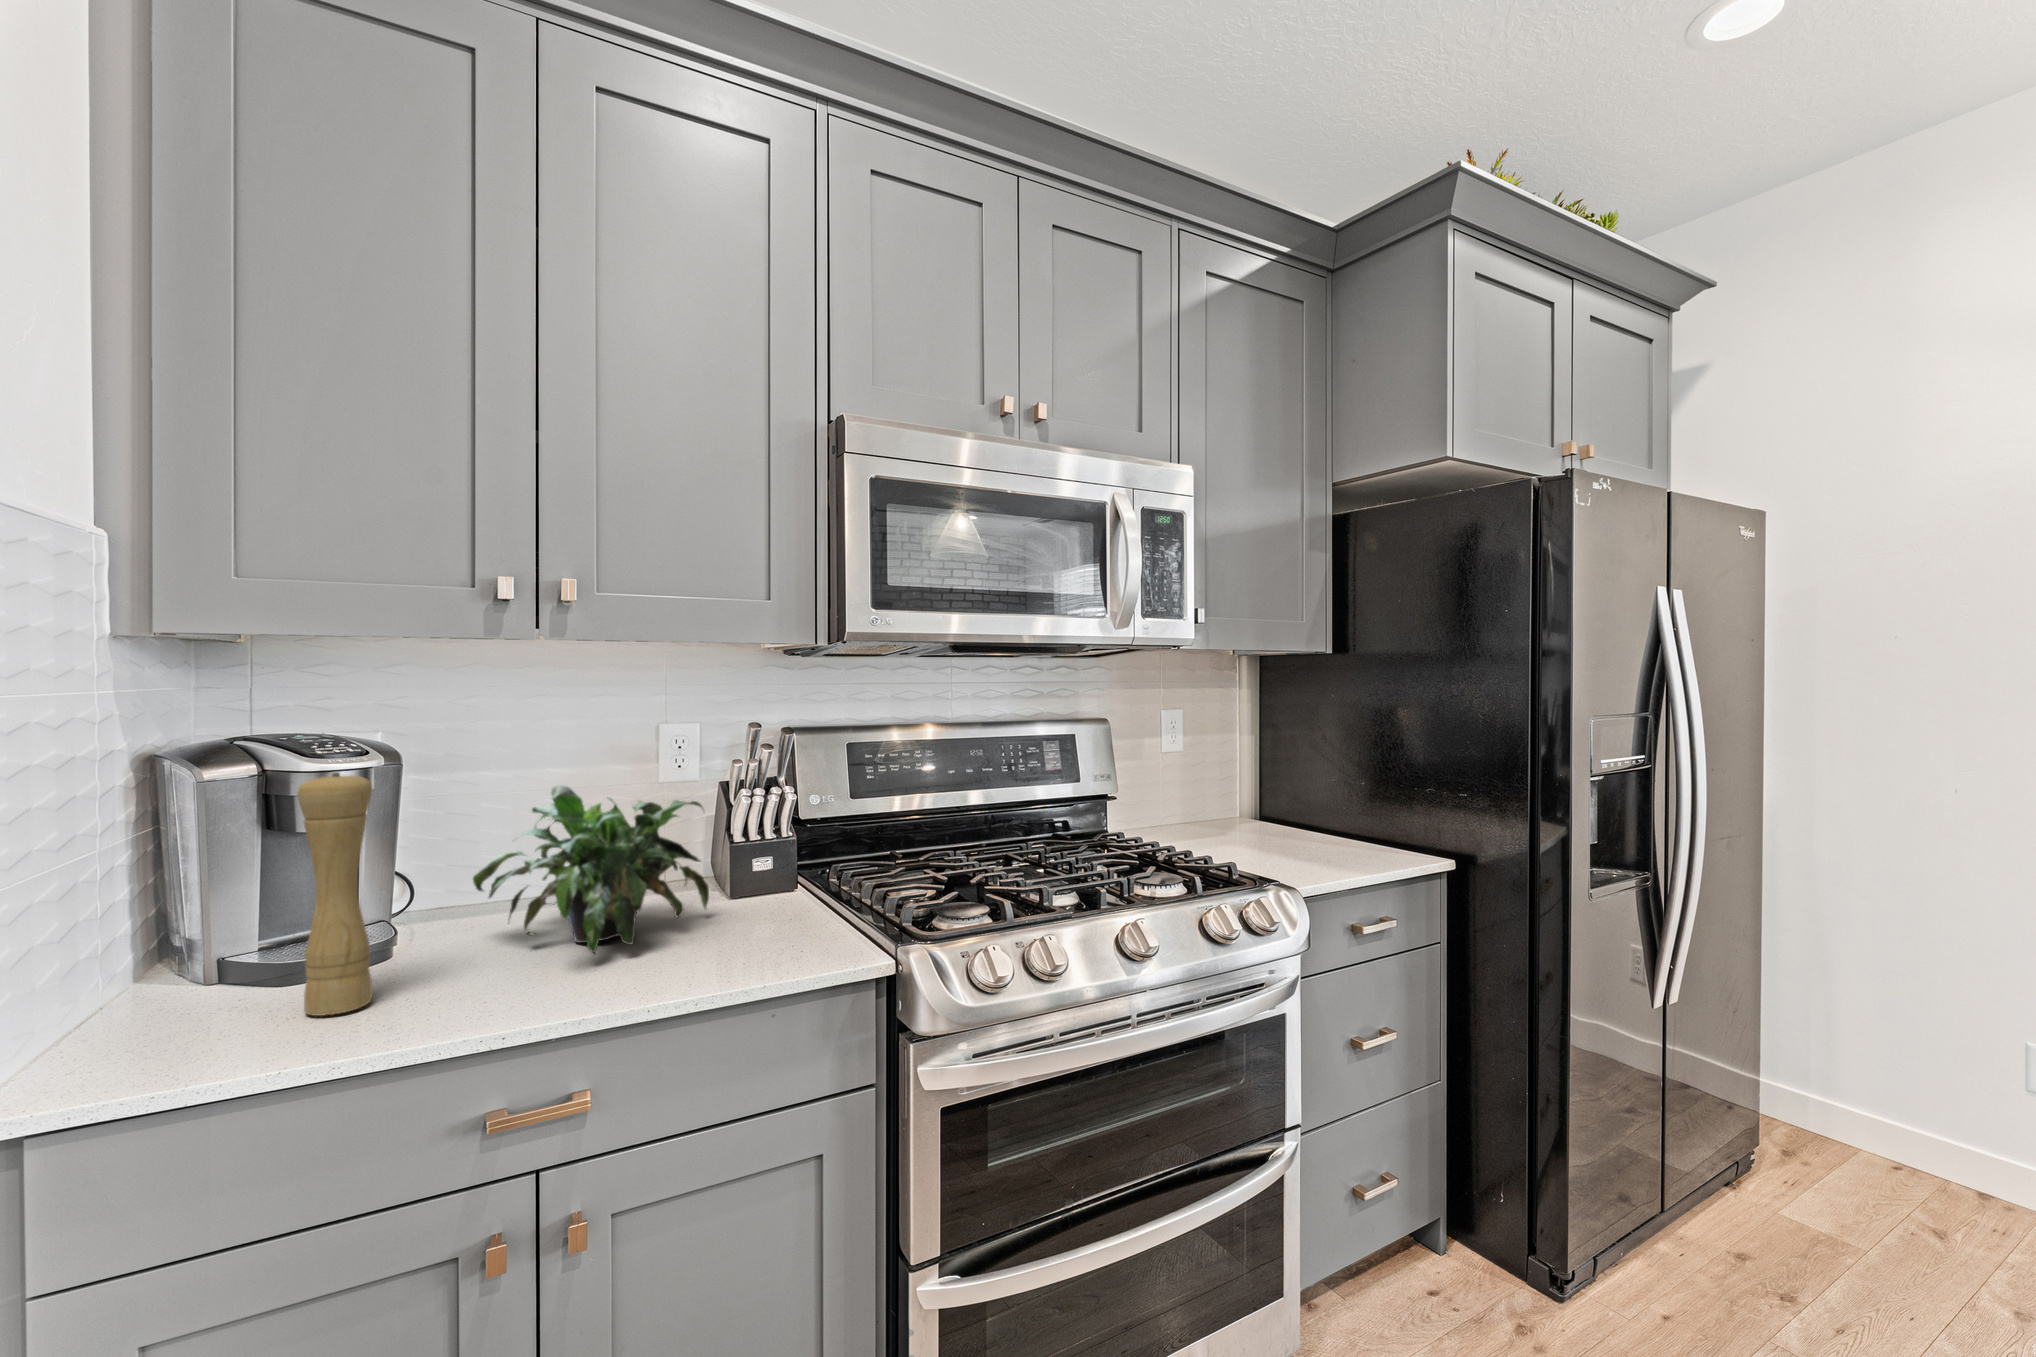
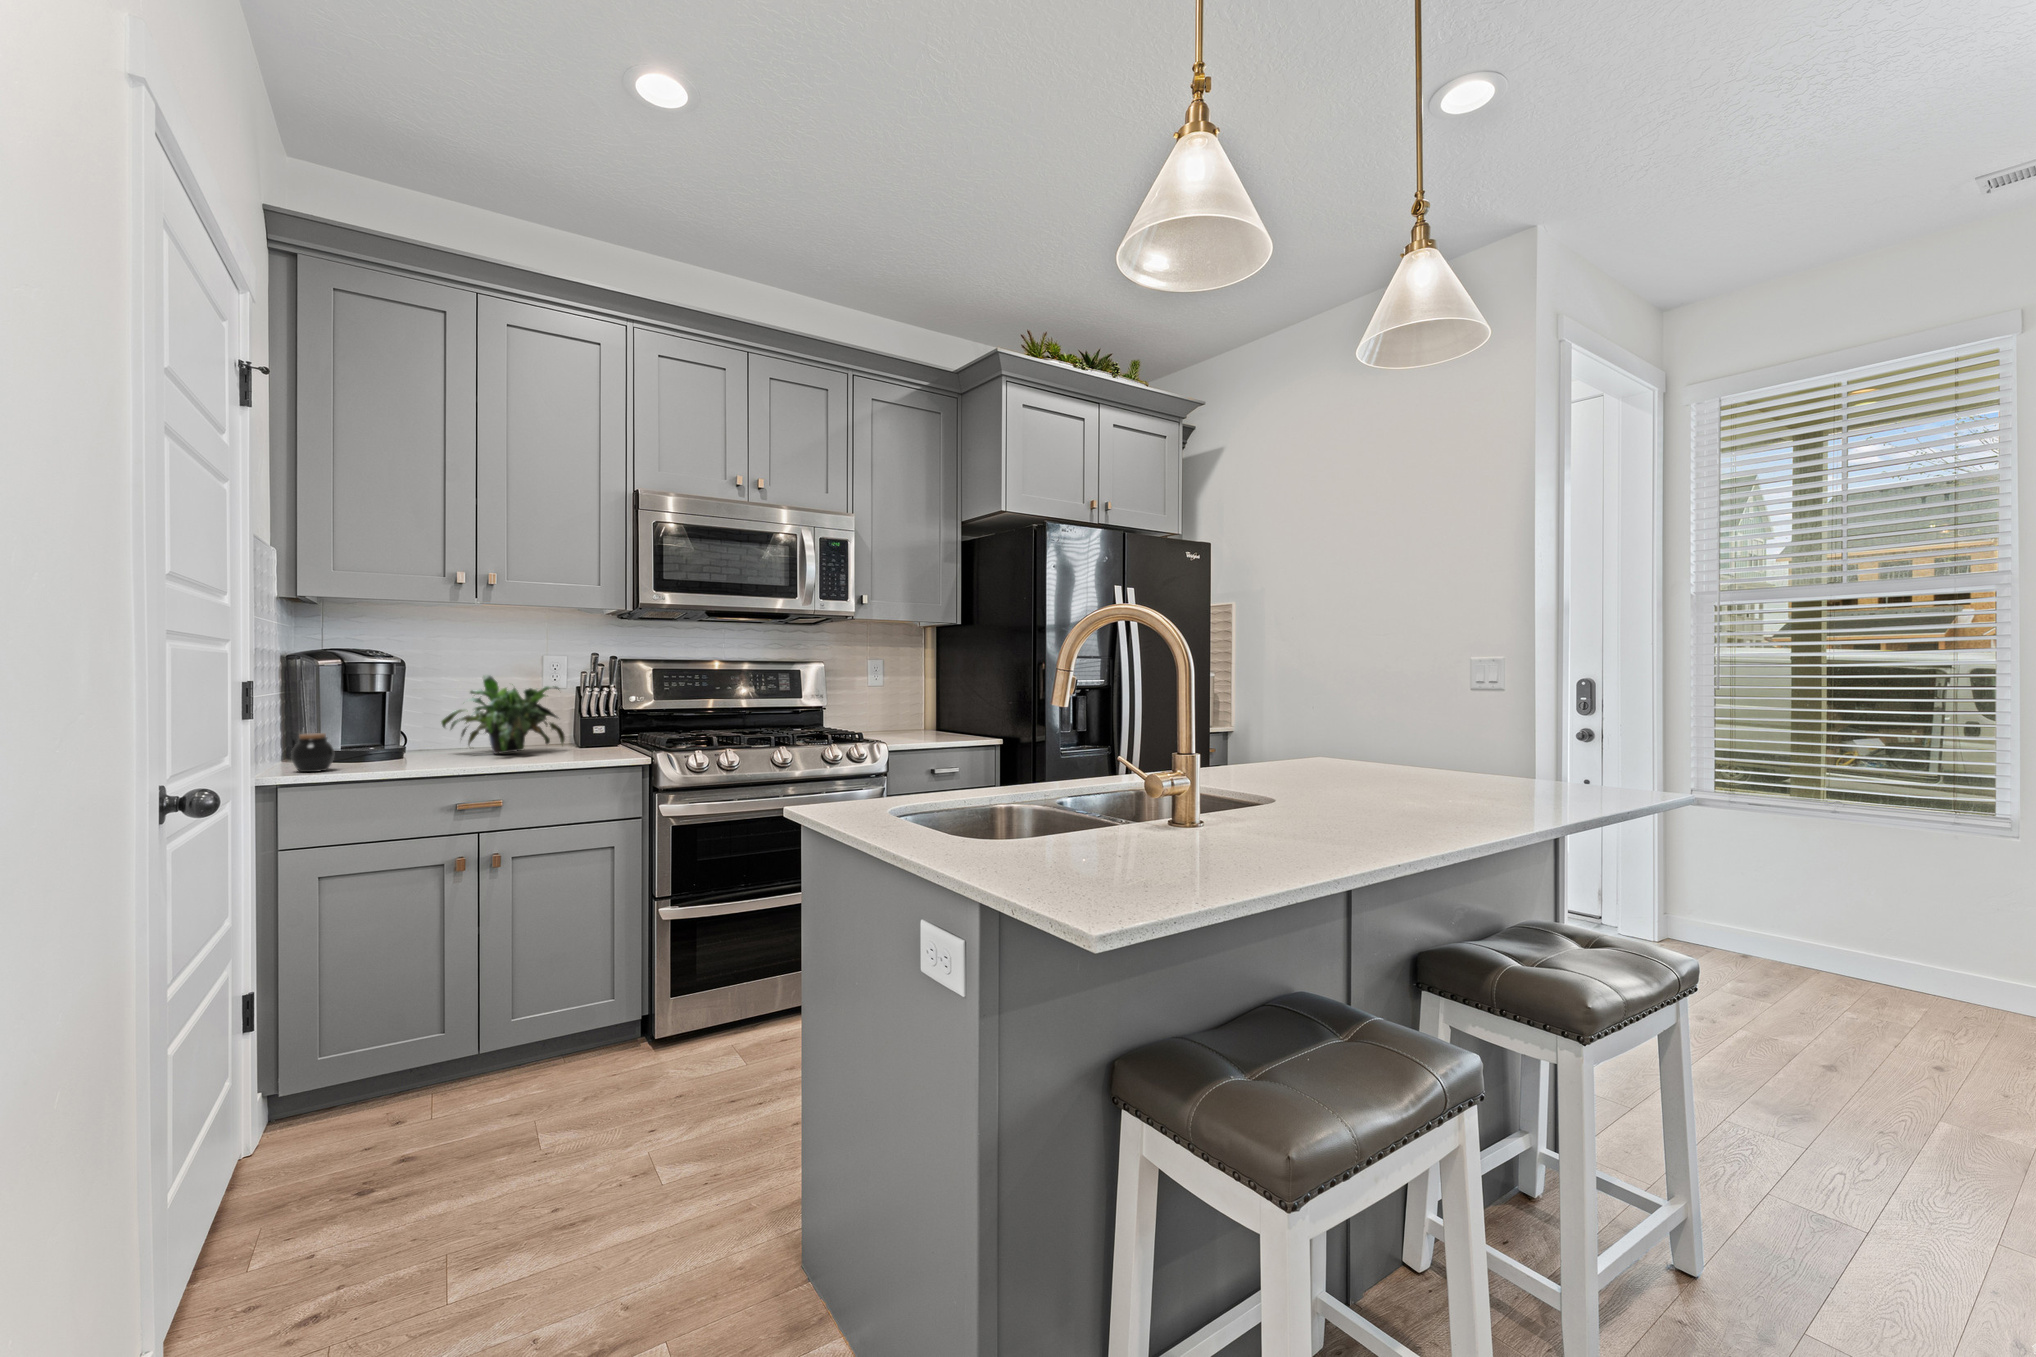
pepper mill: present [298,772,372,1016] -> none [370,660,402,765]
jar: none [78,962,195,1071] -> present [291,733,334,772]

